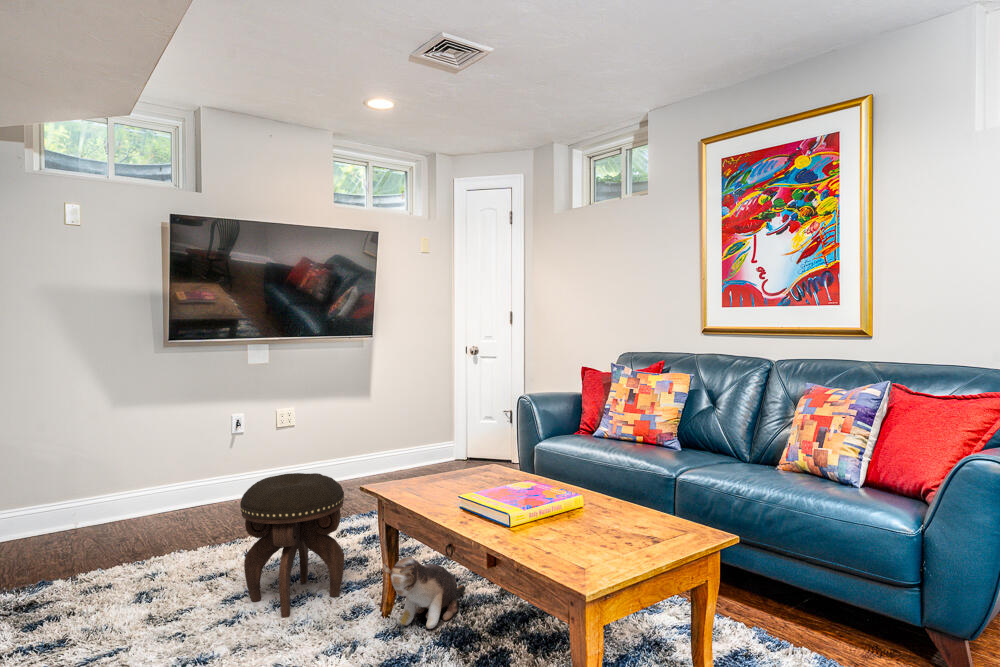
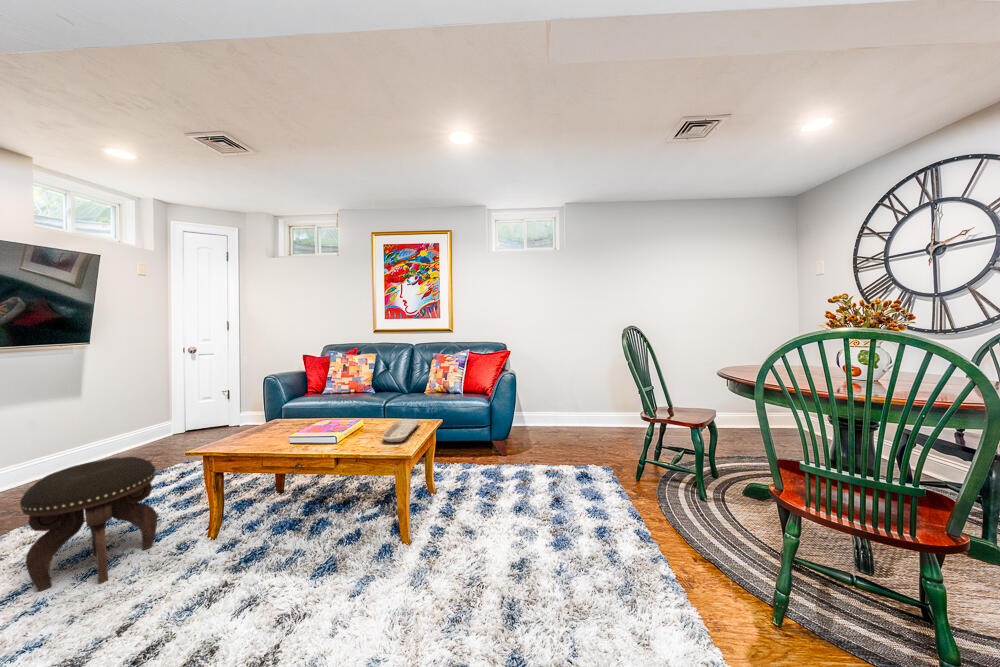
tray: none [578,512,680,554] -> present [382,419,419,442]
plush toy: present [382,557,465,629] -> none [225,488,276,537]

